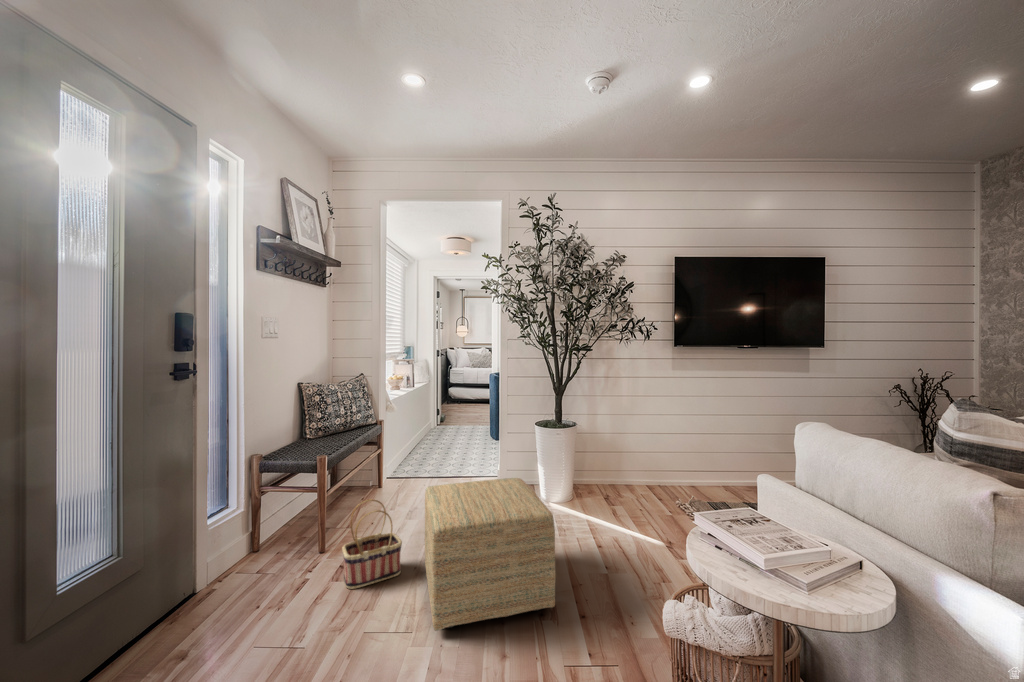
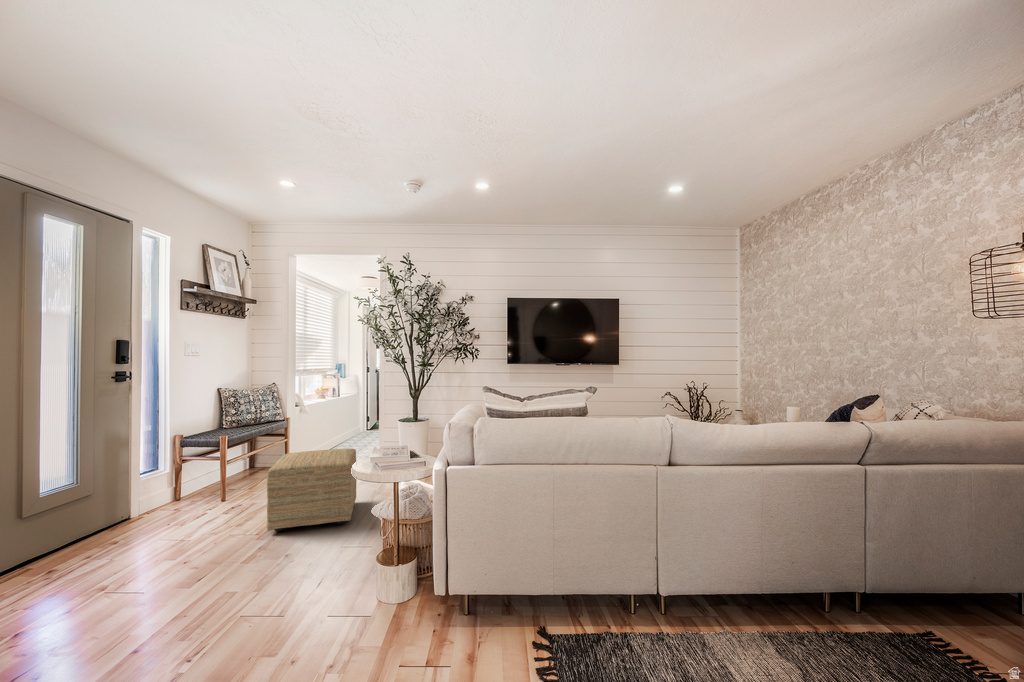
basket: present [342,500,402,589] -> none [227,463,270,518]

